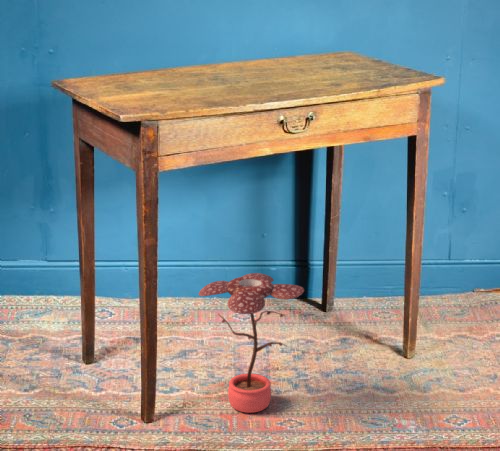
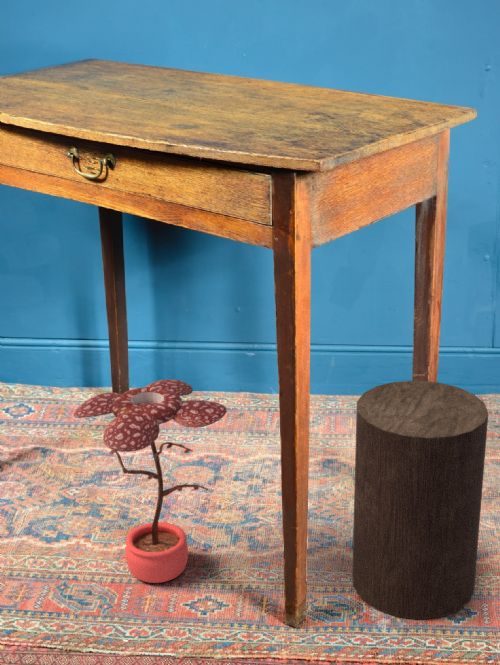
stool: none [383,269,476,425] -> present [352,381,488,619]

